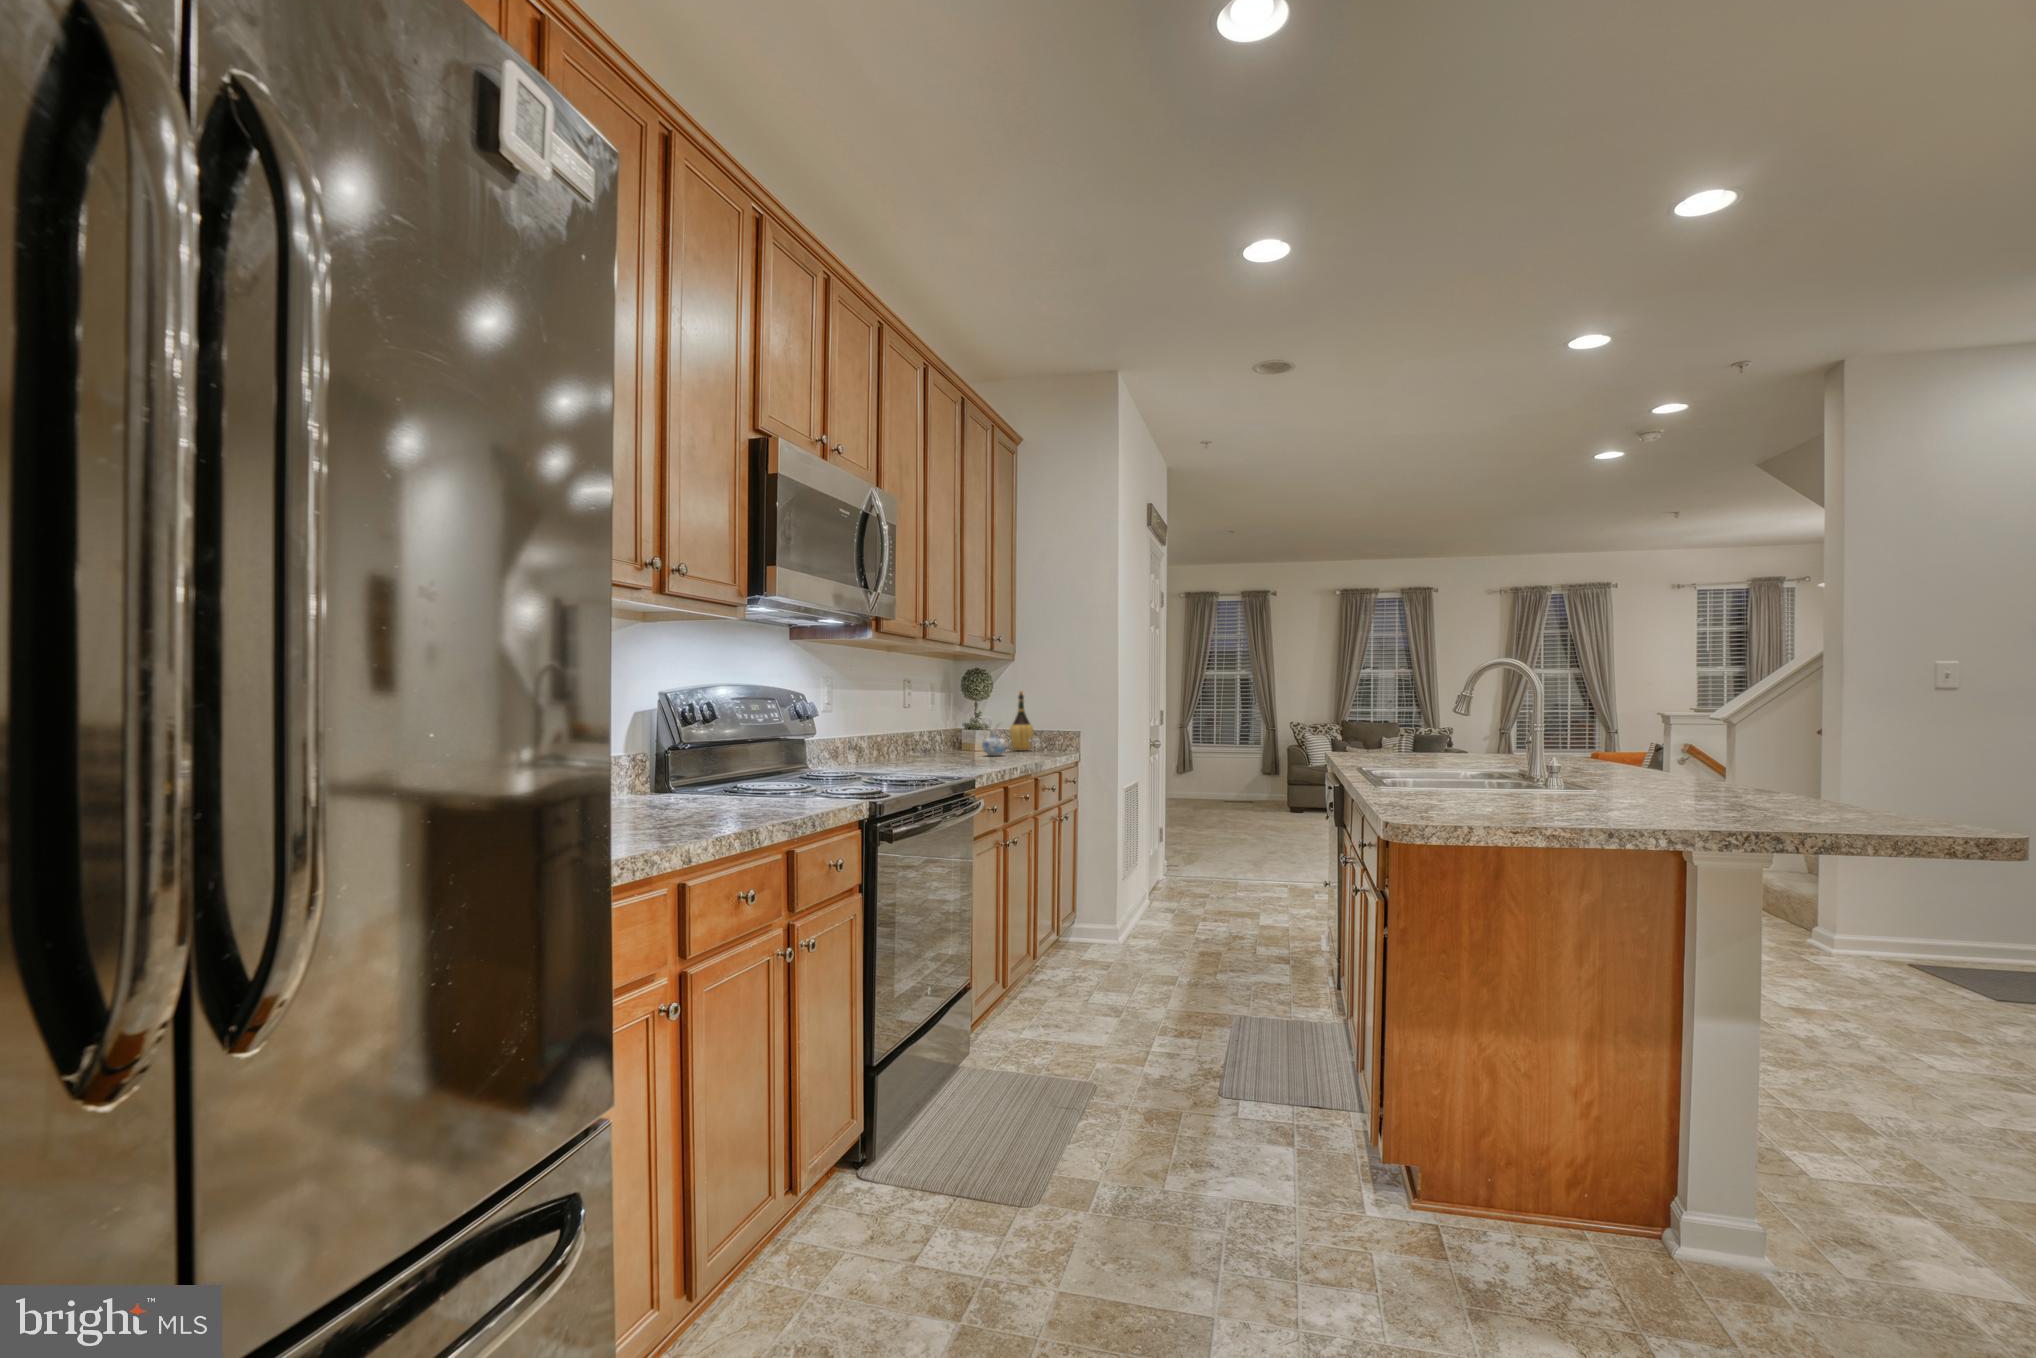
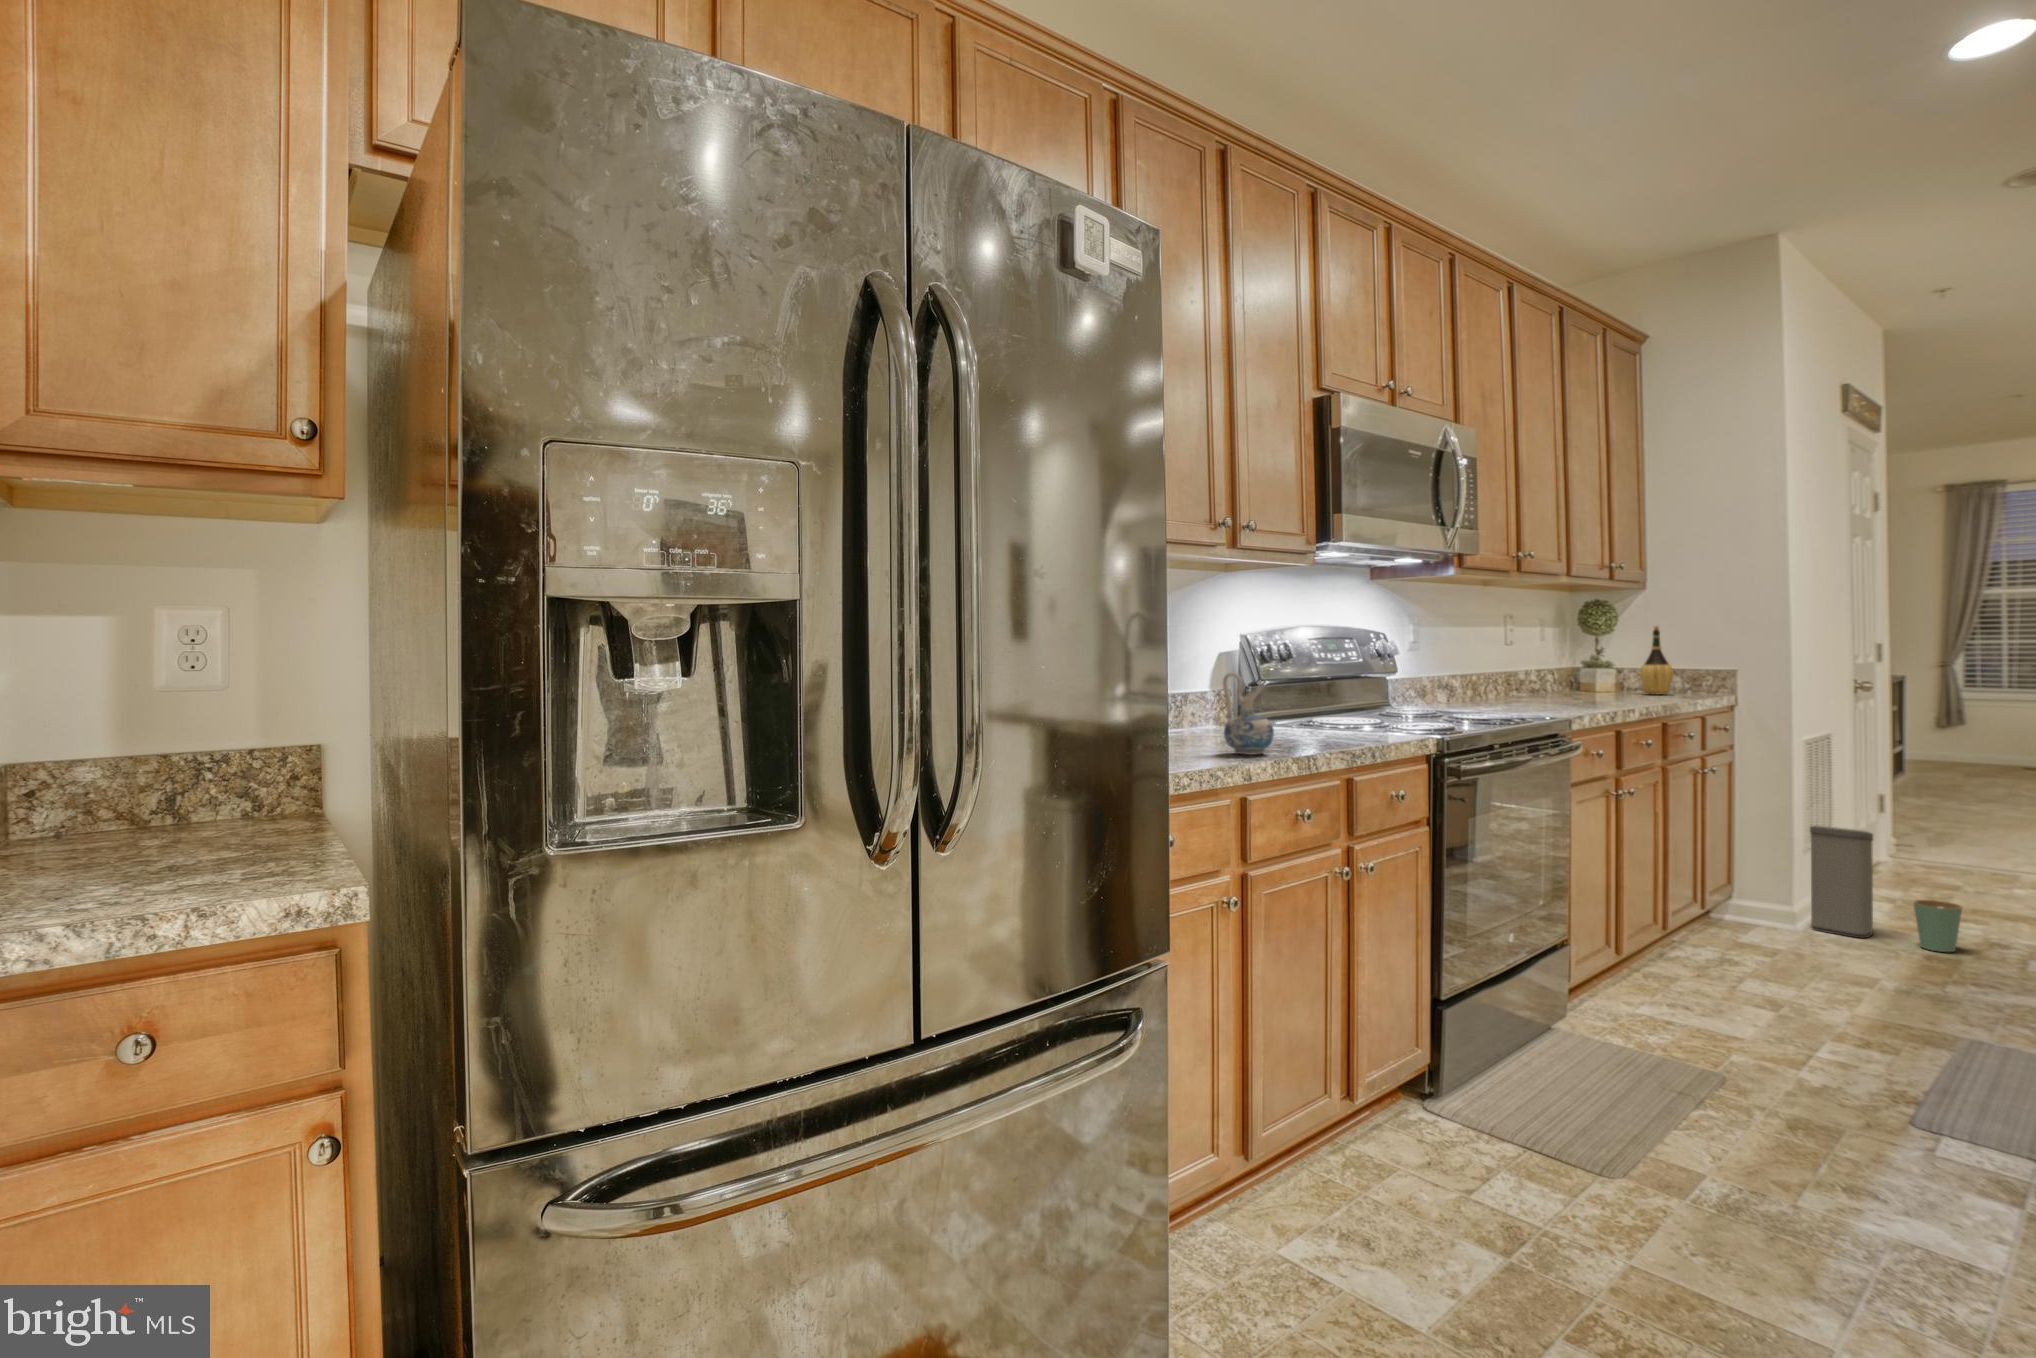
ceramic pitcher: present [982,716,1006,756] -> present [1223,672,1274,755]
trash can: none [1127,855,1220,946] -> present [1810,825,1962,952]

